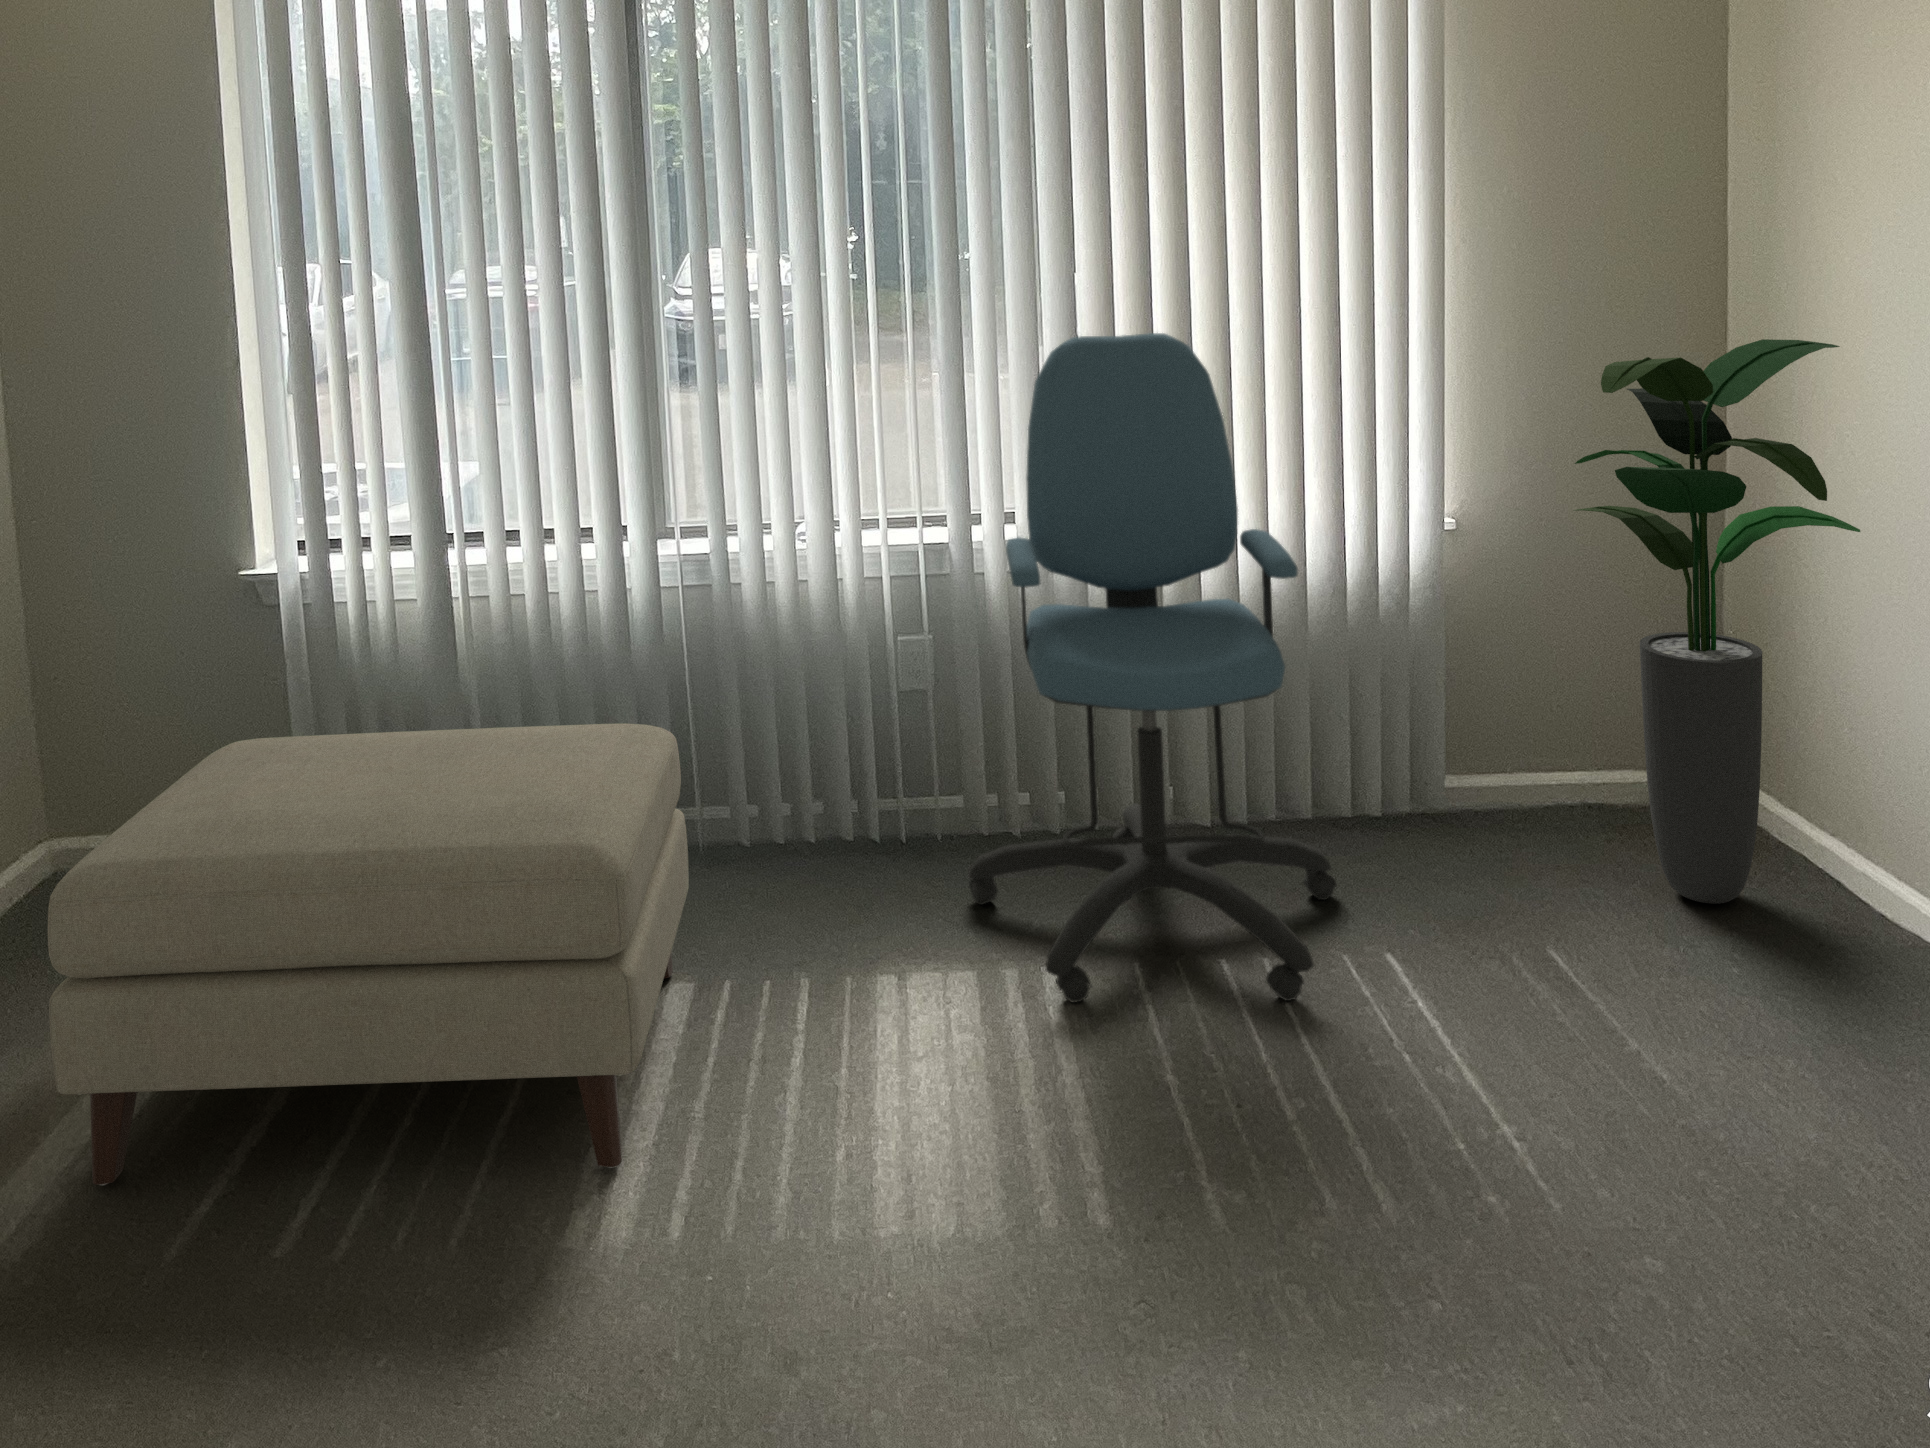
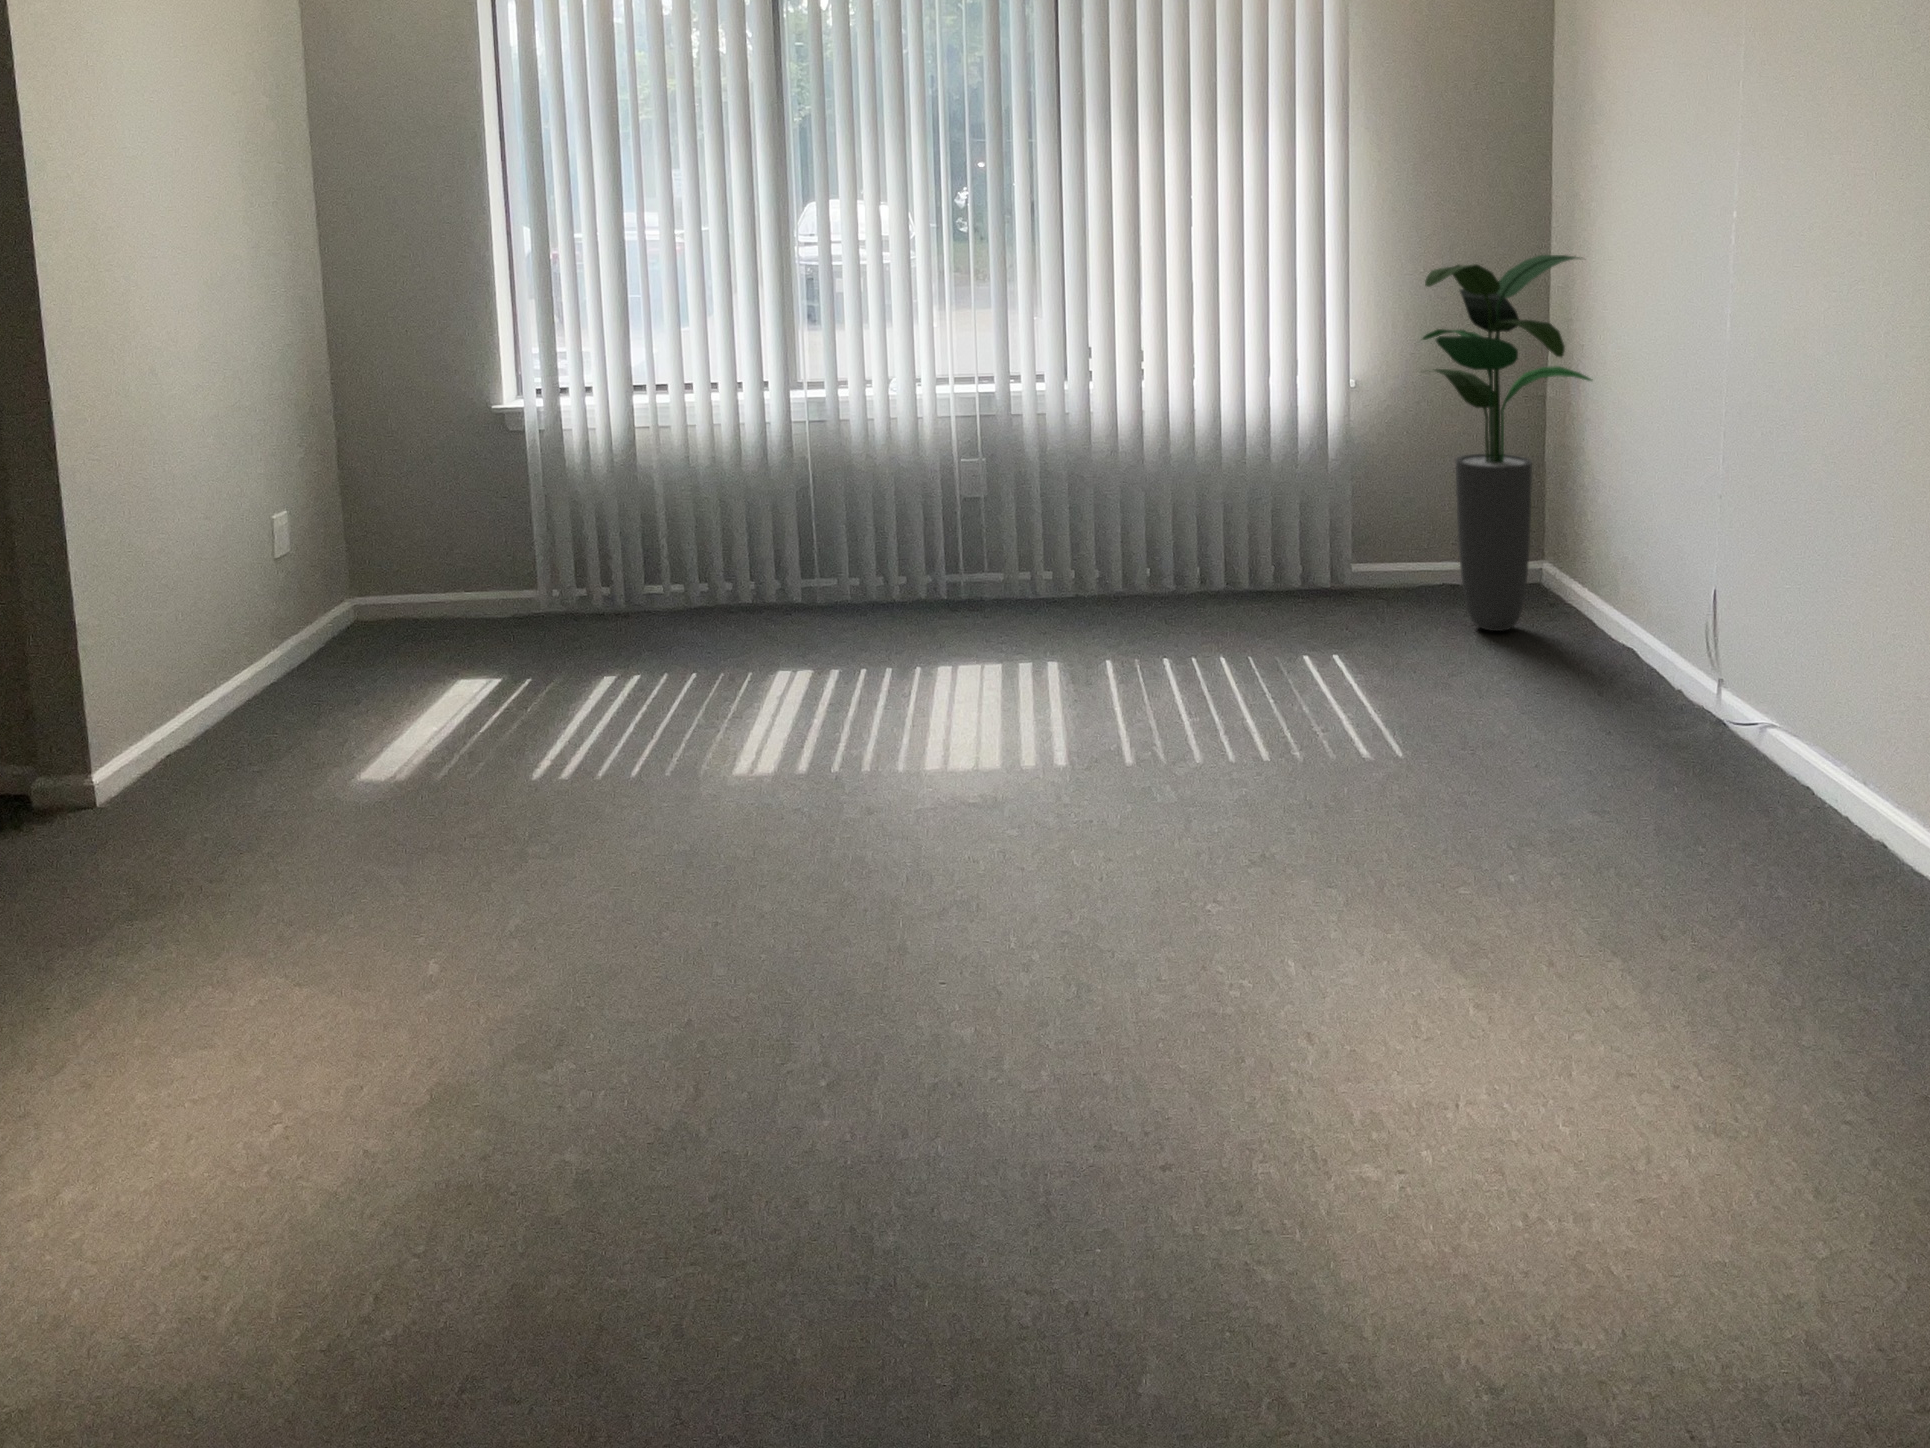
office chair: present [969,333,1336,1002] -> none [1002,247,1251,678]
ottoman: present [48,724,689,1185] -> none [415,498,812,757]

